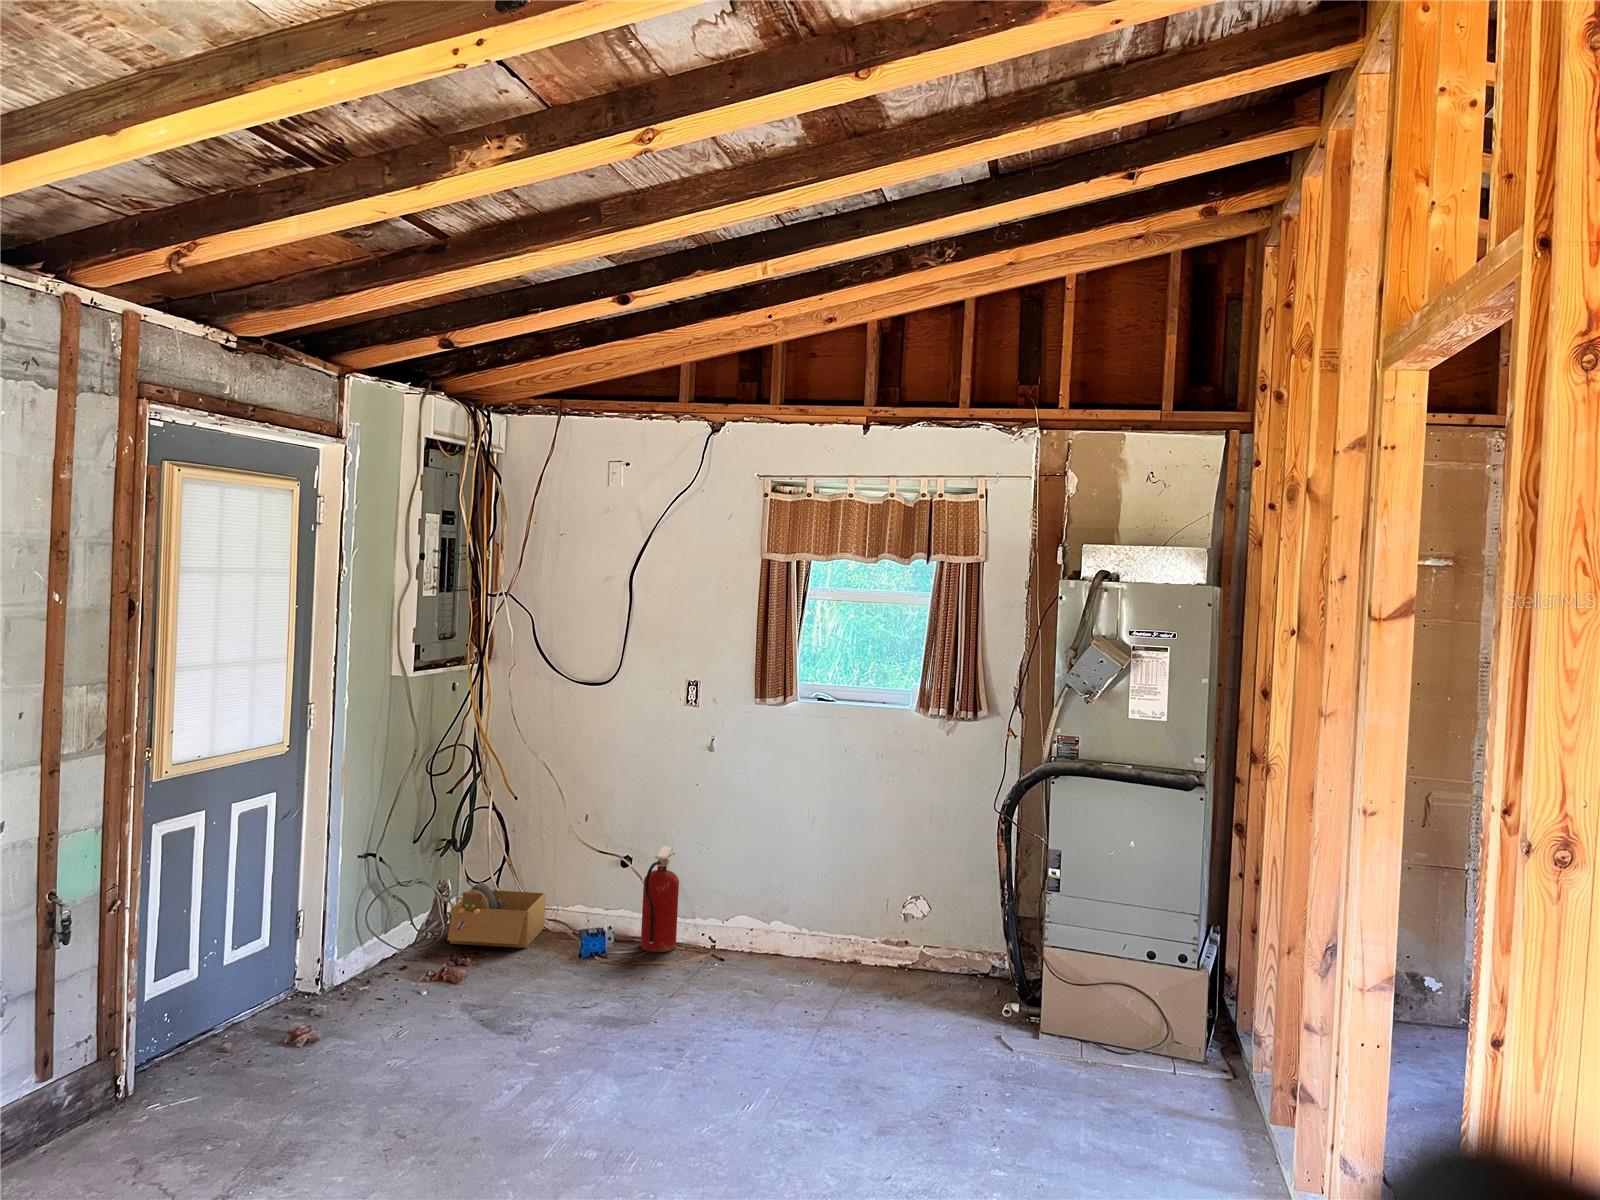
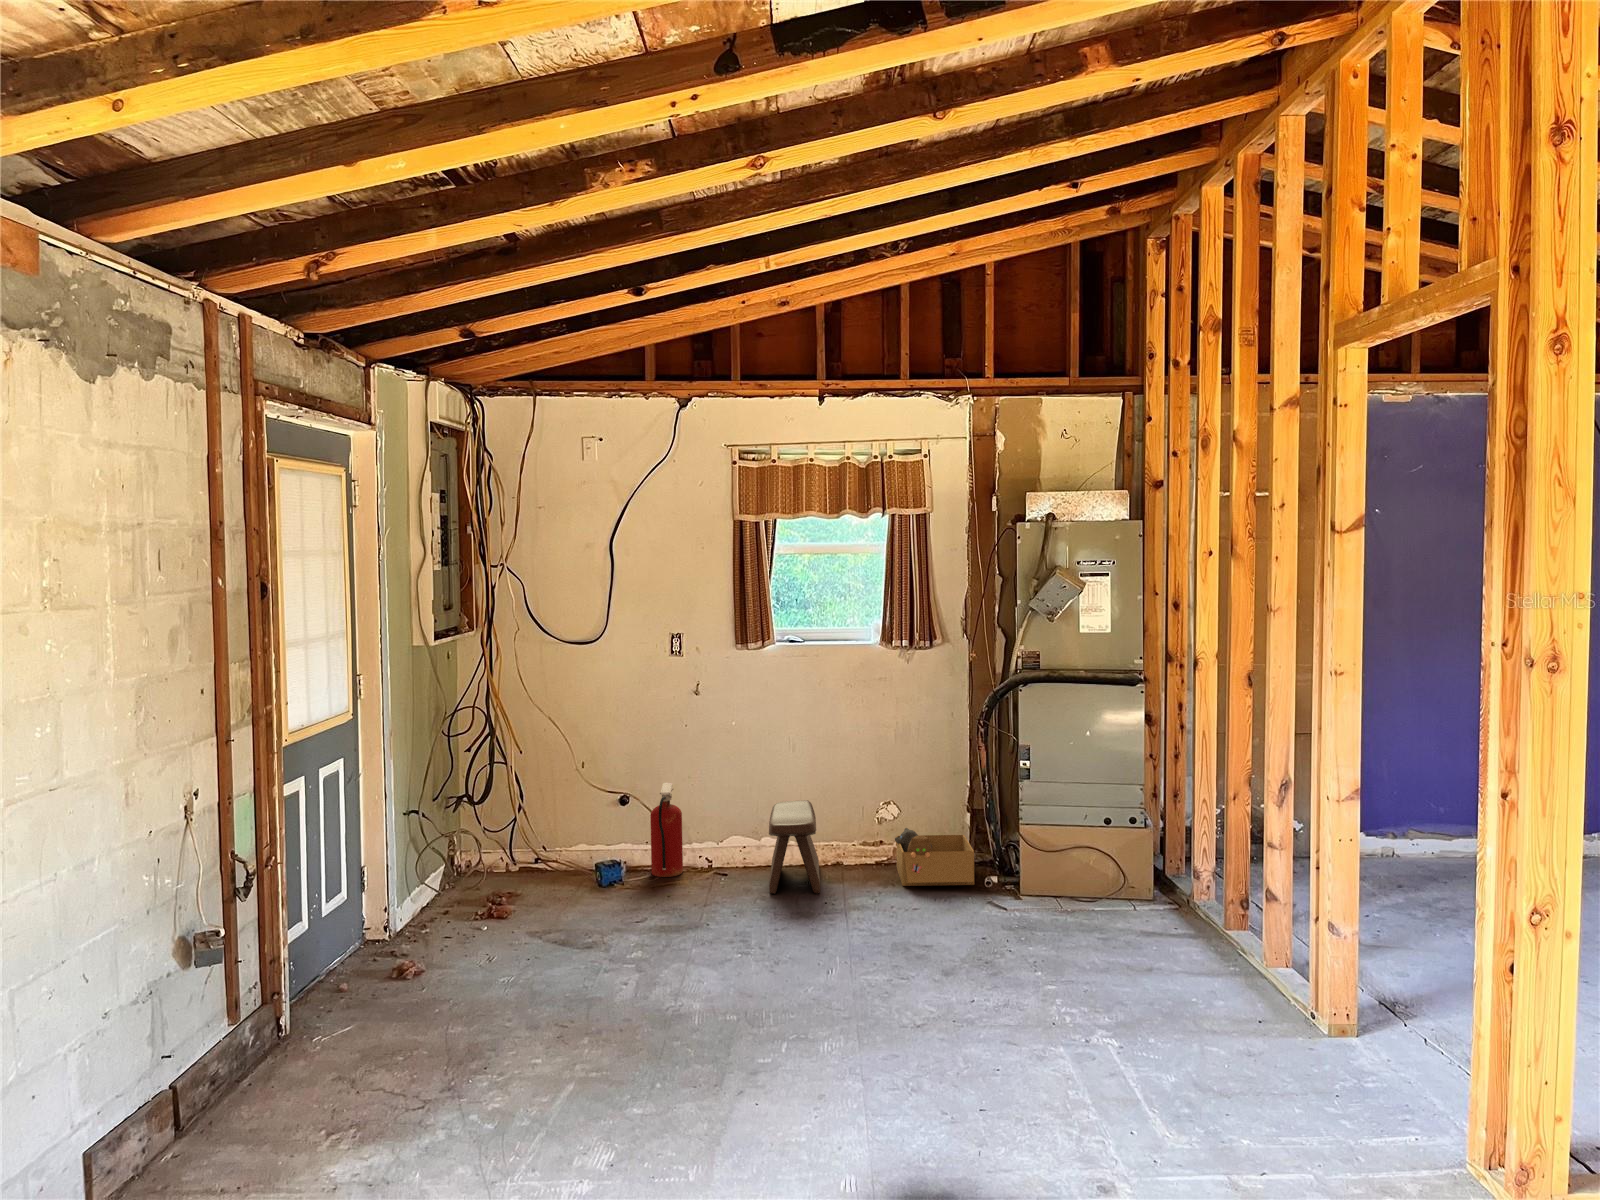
cardboard box: present [448,881,545,948] -> present [895,828,974,886]
stool: none [751,882,827,995] -> present [769,800,820,894]

